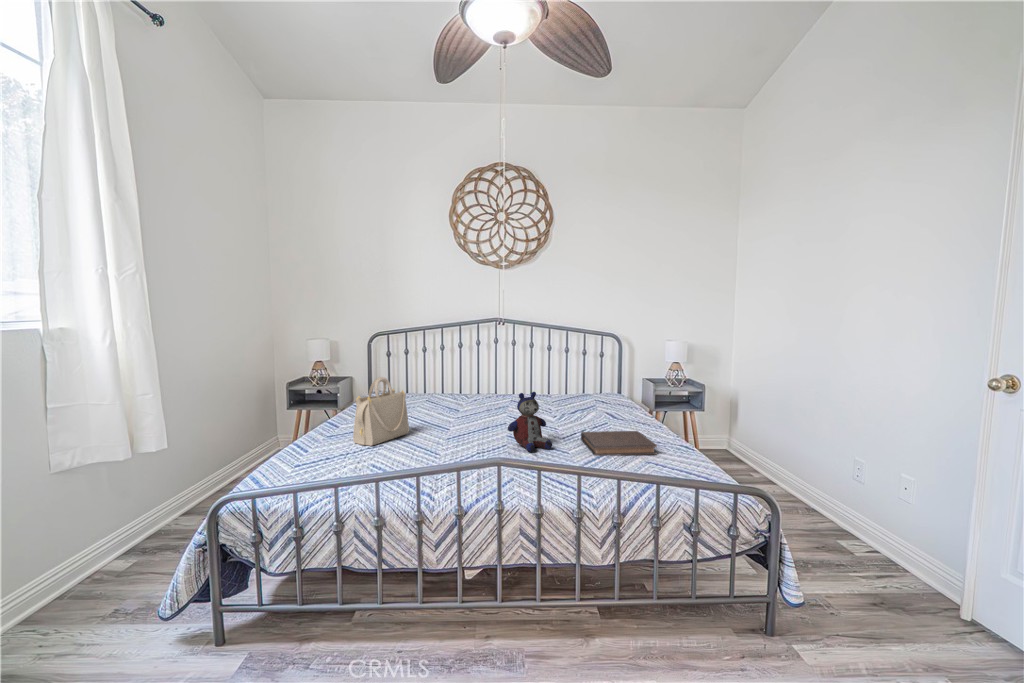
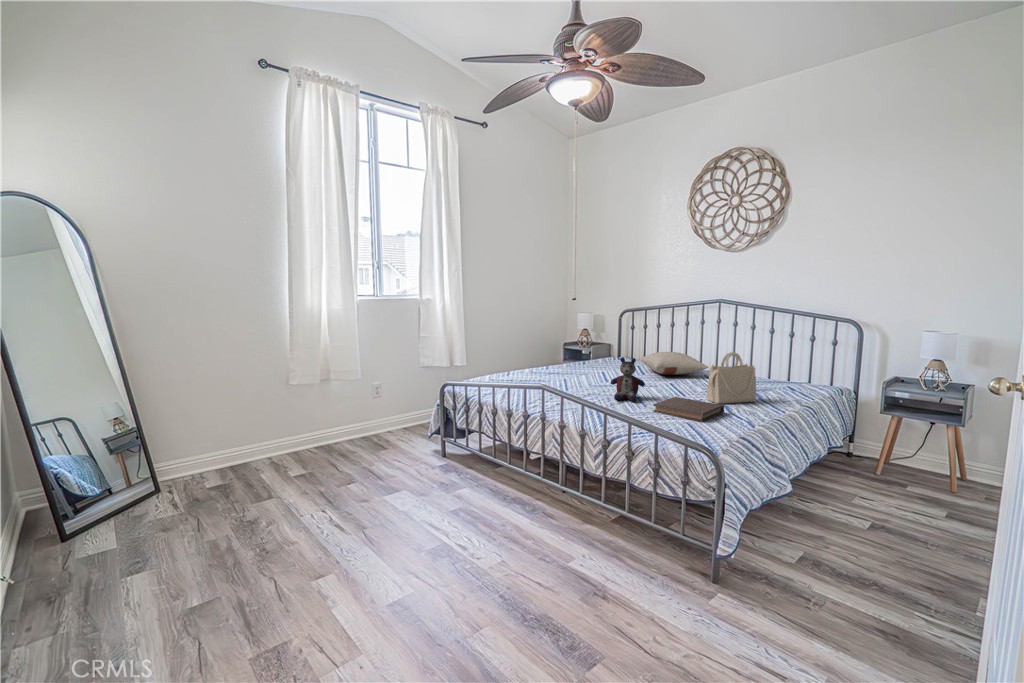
handbag: present [353,377,409,446] -> present [707,352,757,403]
pillow: none [436,381,521,408] -> present [641,352,708,375]

